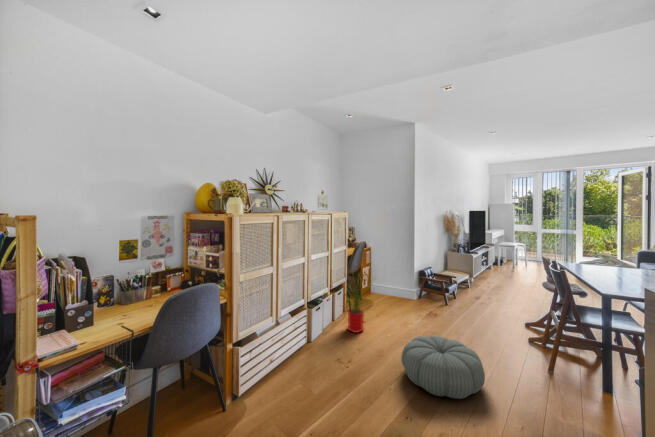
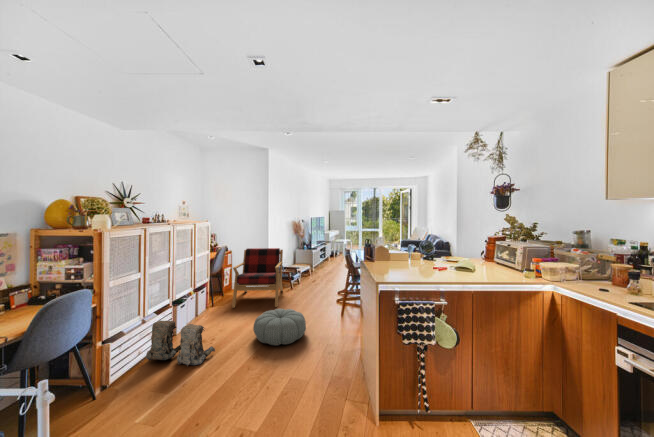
armchair: none [372,247,435,327] -> present [232,248,283,308]
house plant: present [348,281,371,333] -> none [198,268,237,321]
backpack: none [277,326,352,396] -> present [146,321,215,366]

